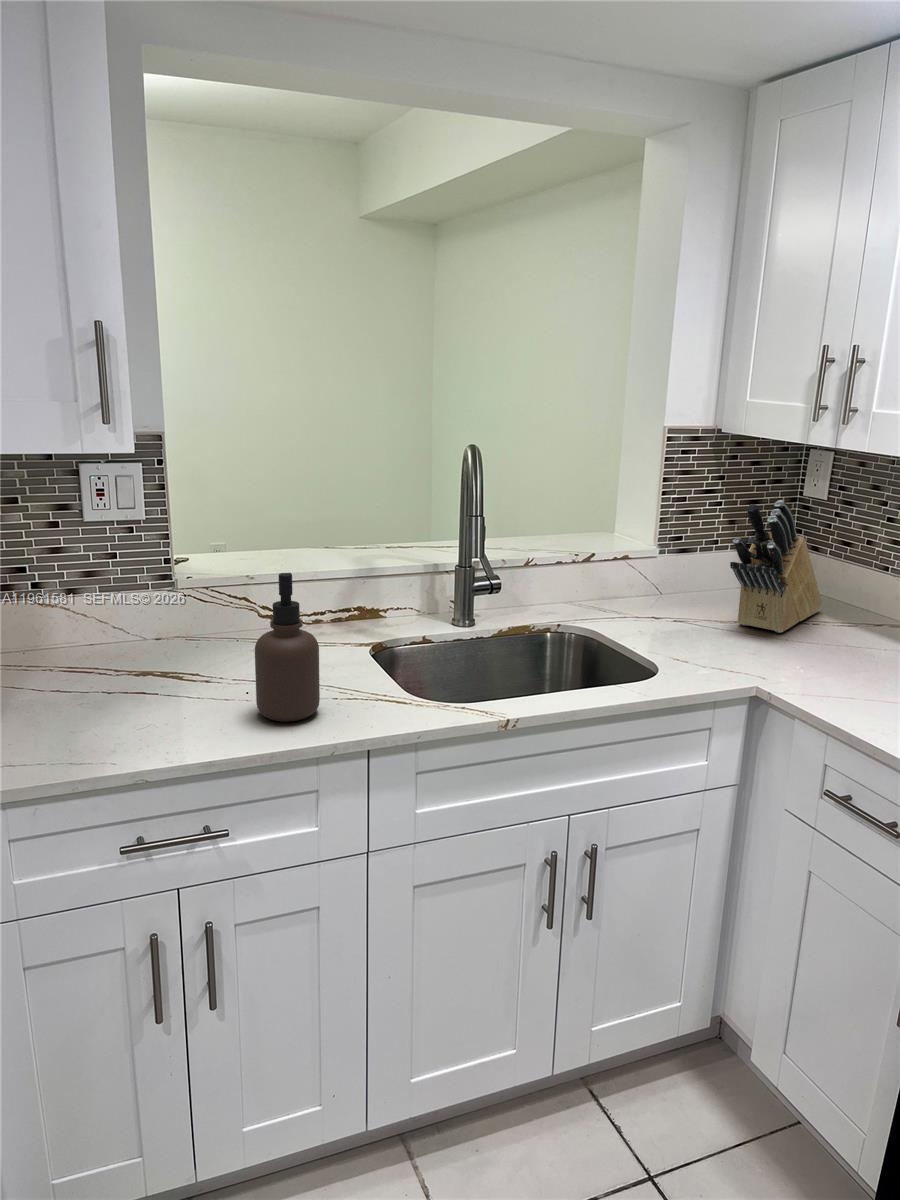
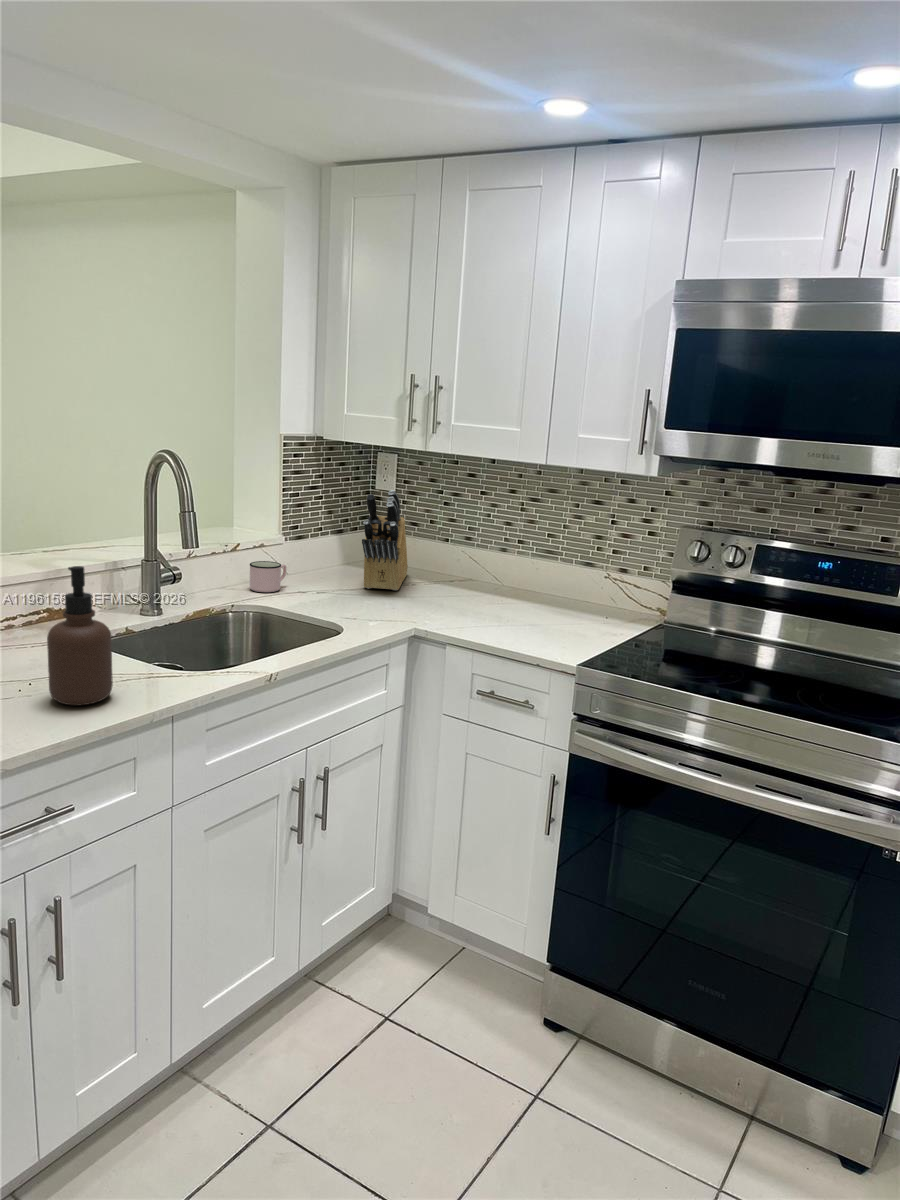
mug: none [595,577,644,615] -> present [249,561,286,592]

